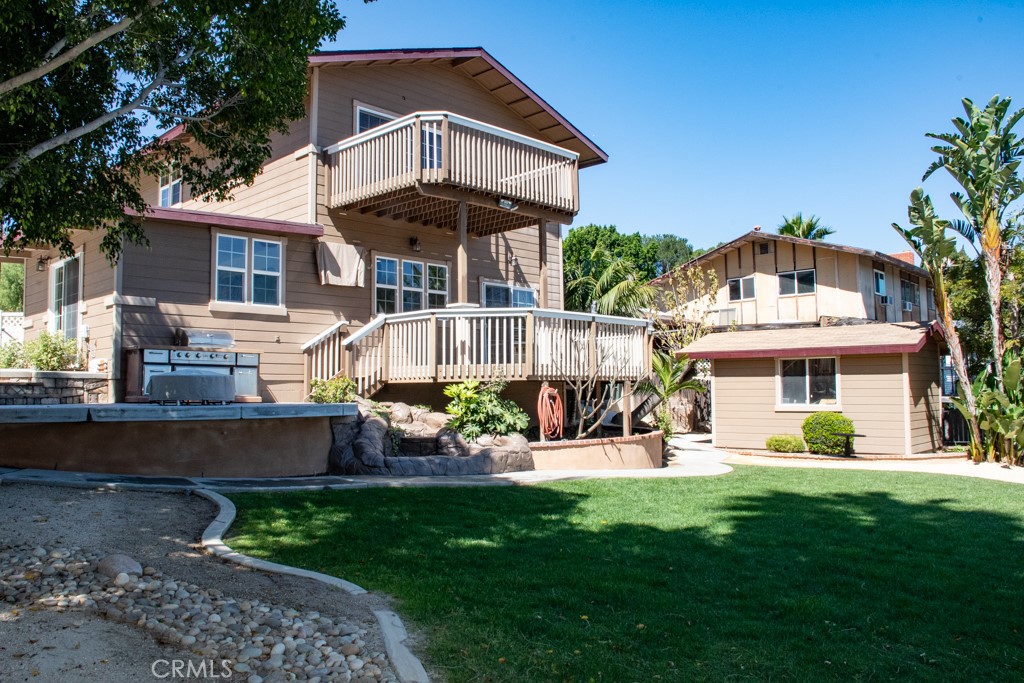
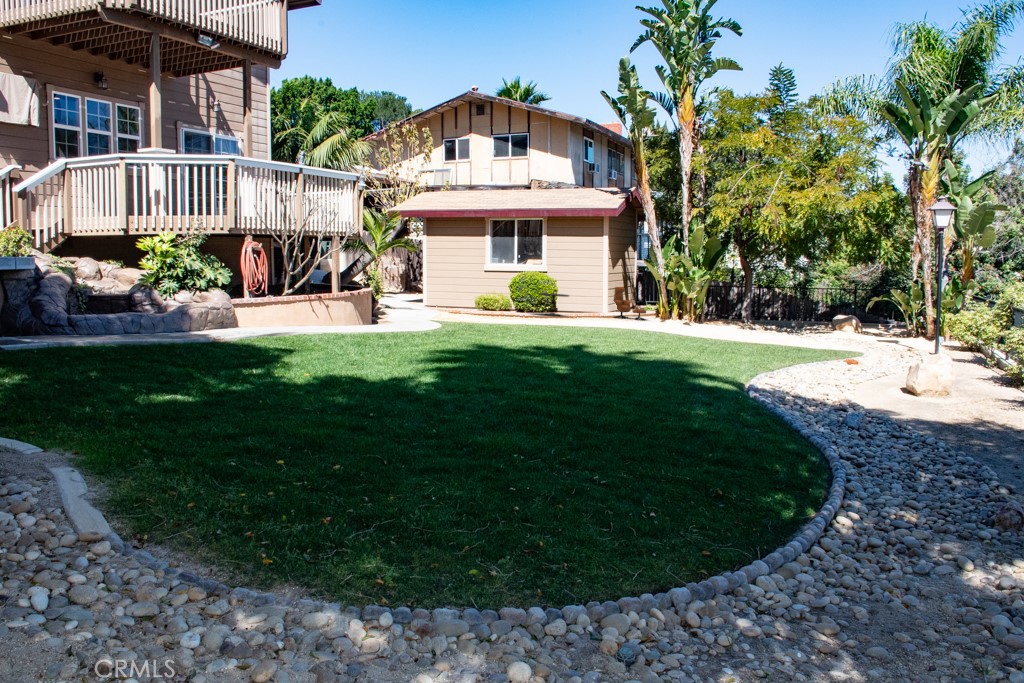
lounge chair: none [916,426,959,464] -> present [613,287,646,320]

